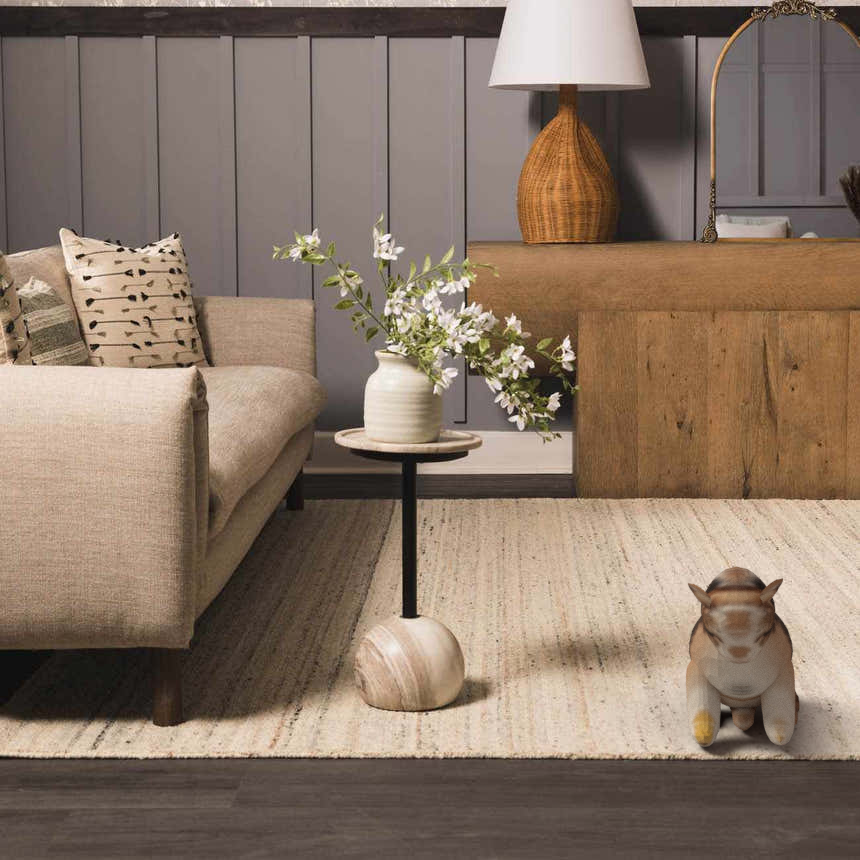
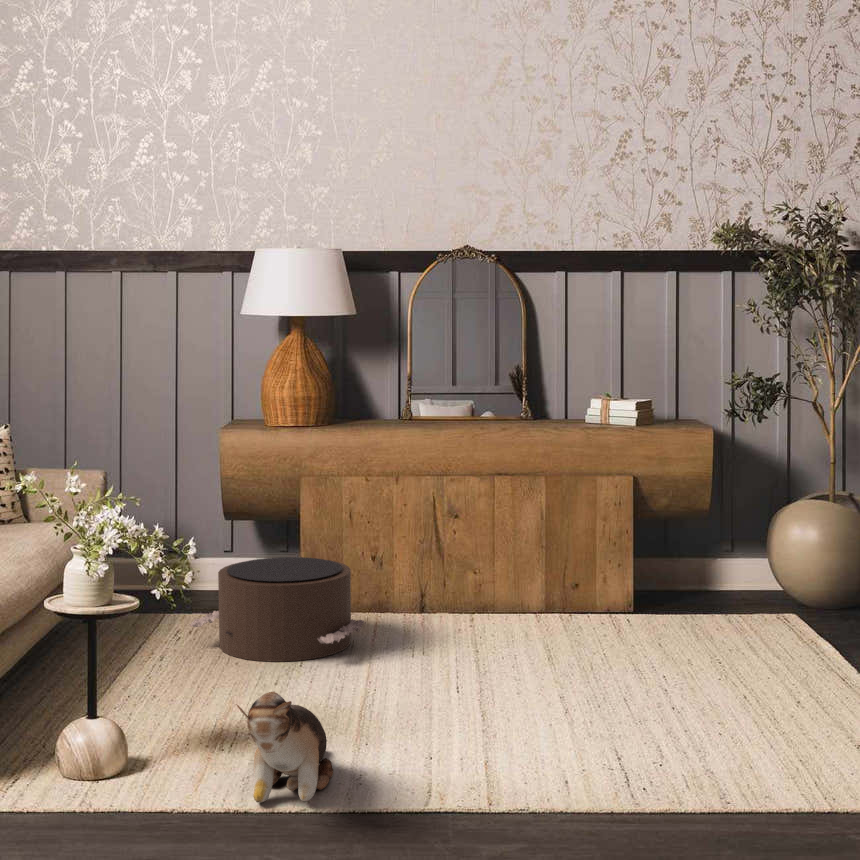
pouf: none [450,423,708,563] -> present [189,557,366,662]

